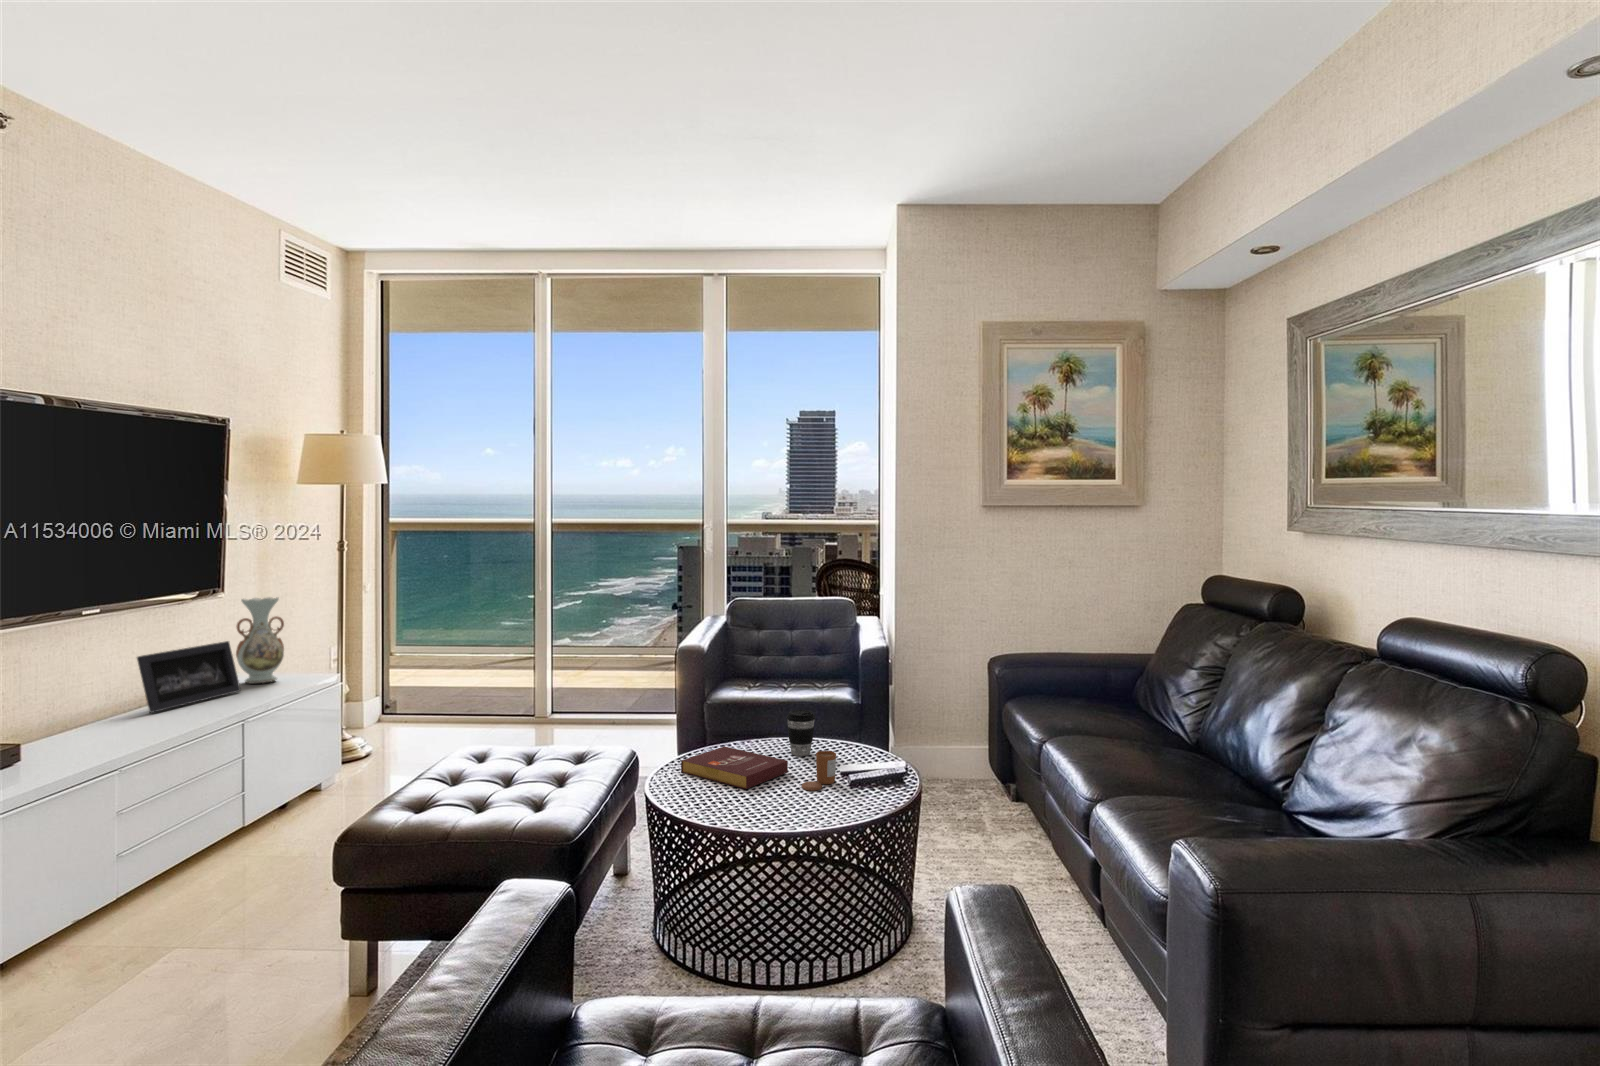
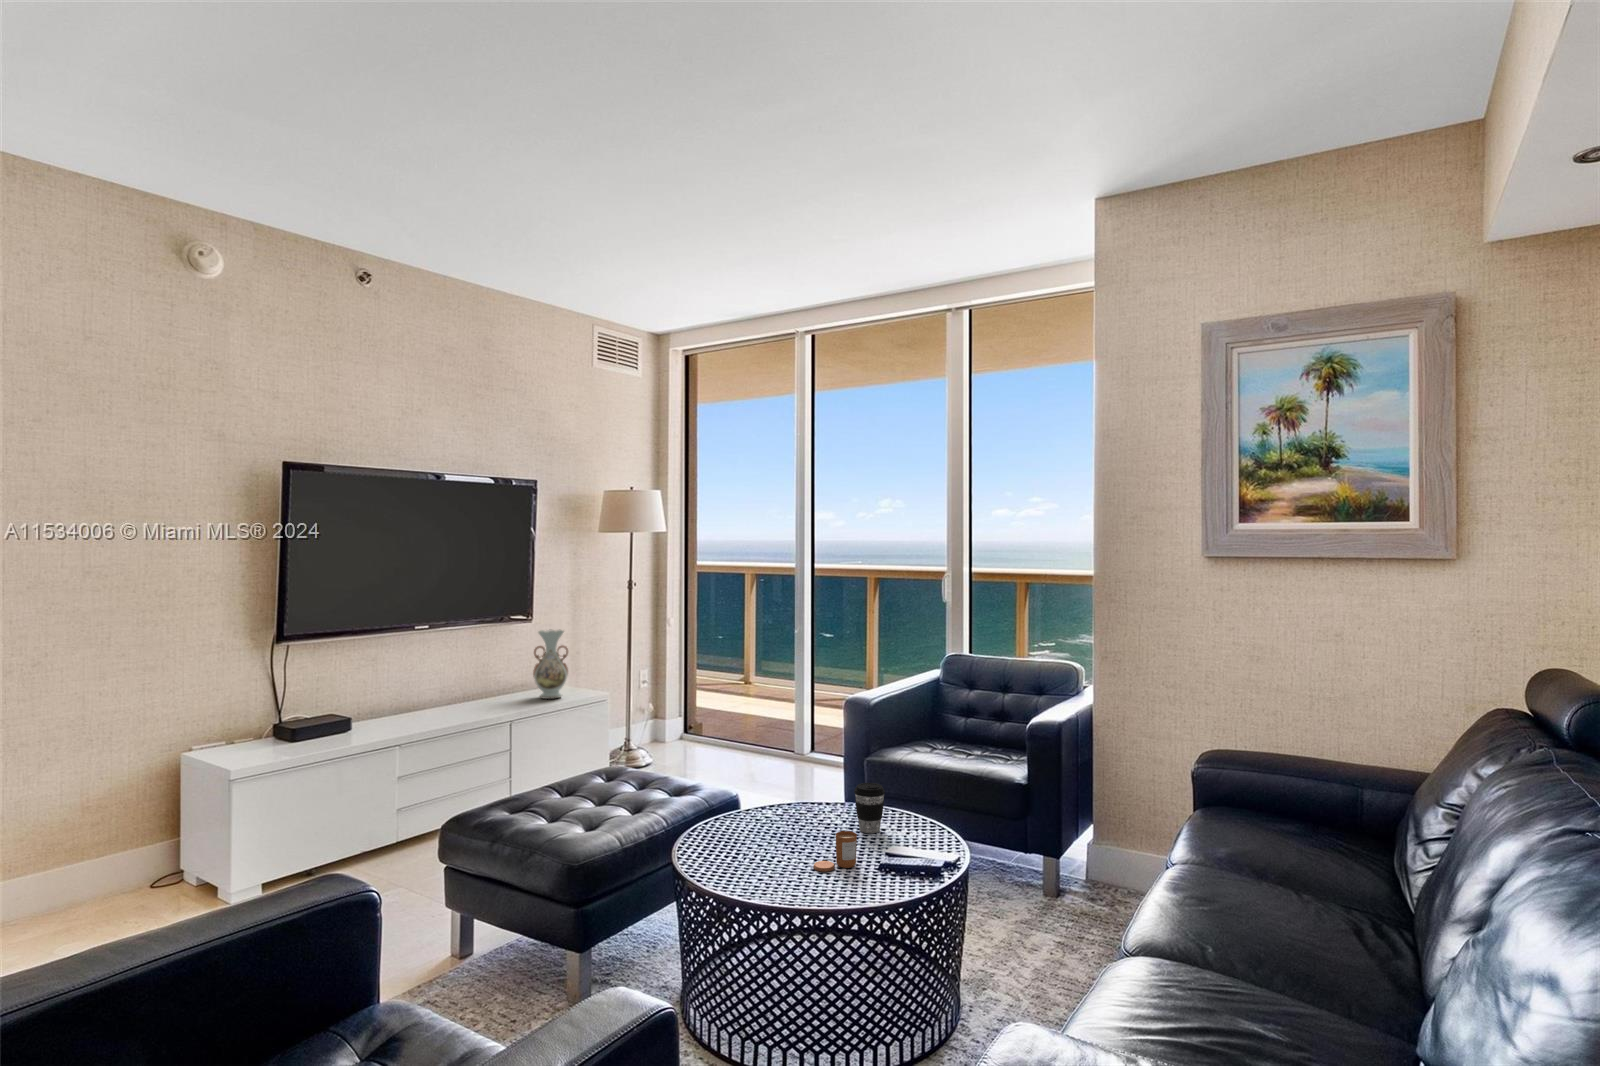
picture frame: present [137,641,240,713] -> none [450,664,527,716]
book: present [681,746,788,789] -> none [734,809,824,857]

